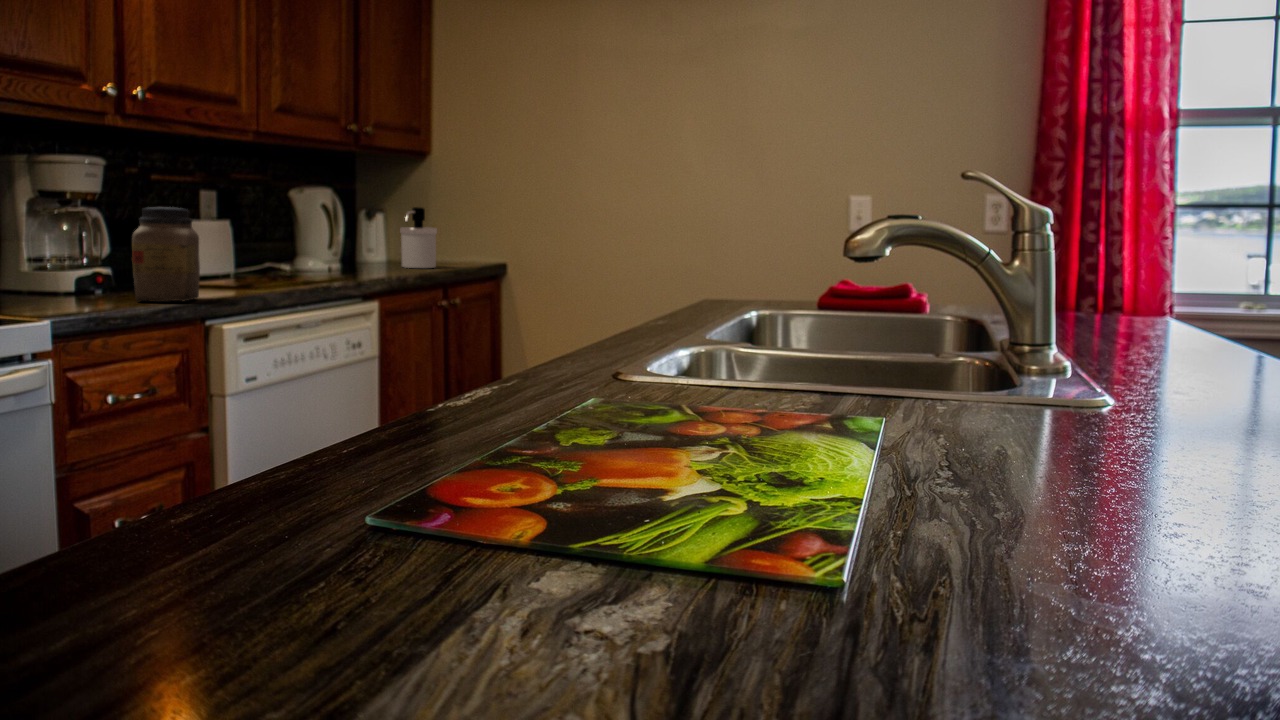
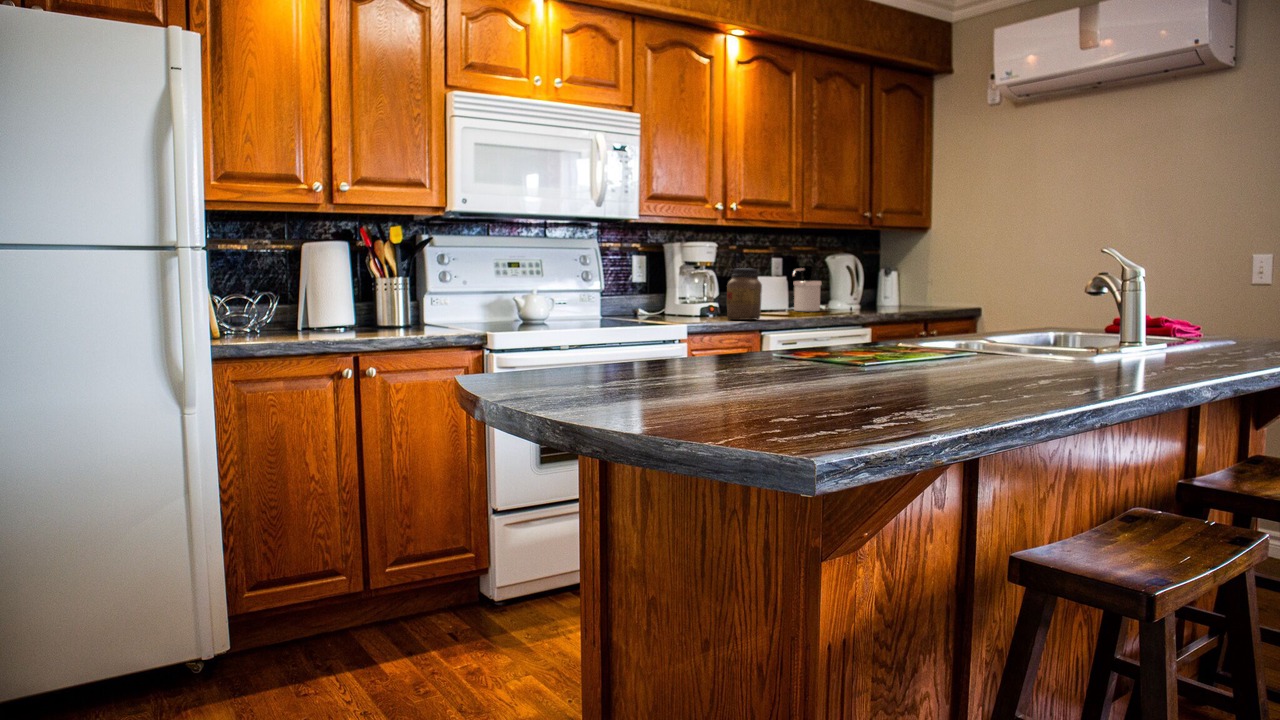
soap dispenser: present [400,207,437,268] -> present [792,266,821,311]

